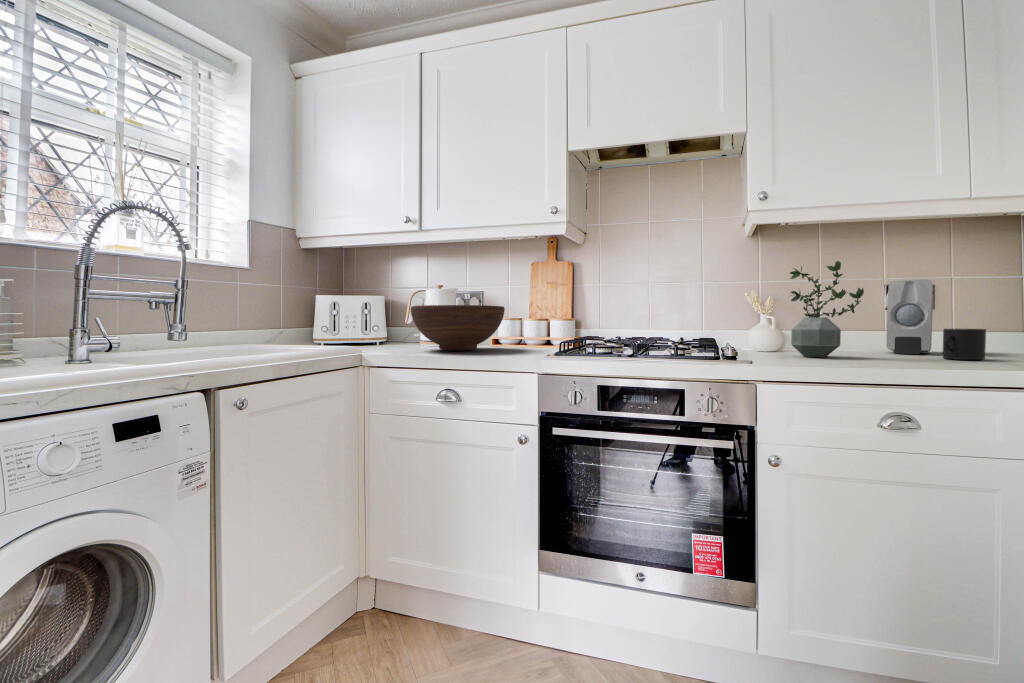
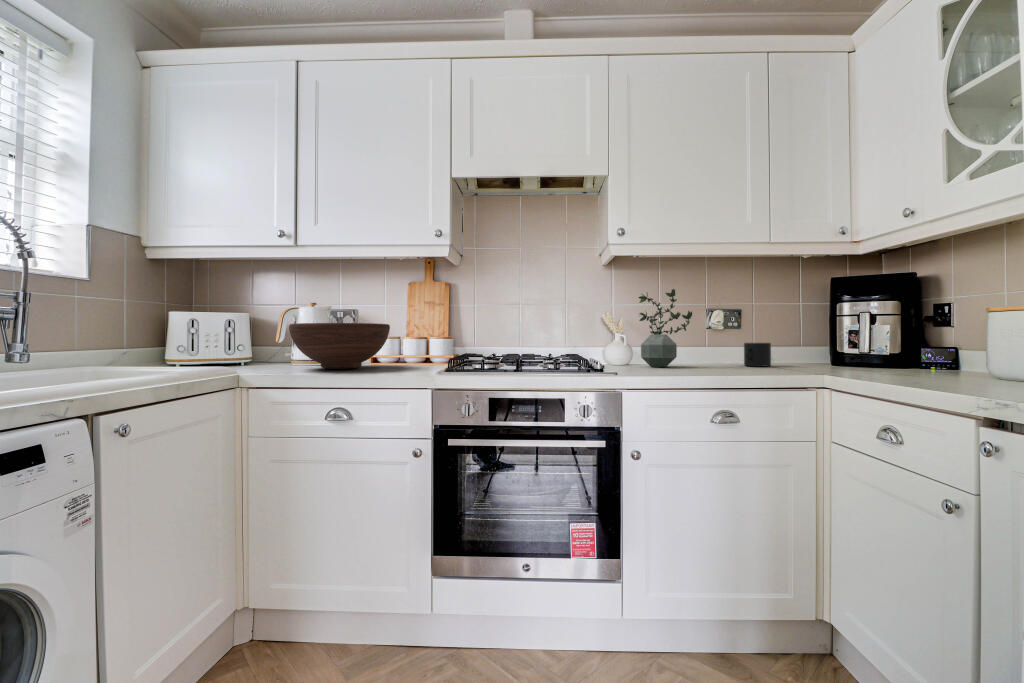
soap dispenser: present [886,279,934,354] -> none [705,305,734,363]

